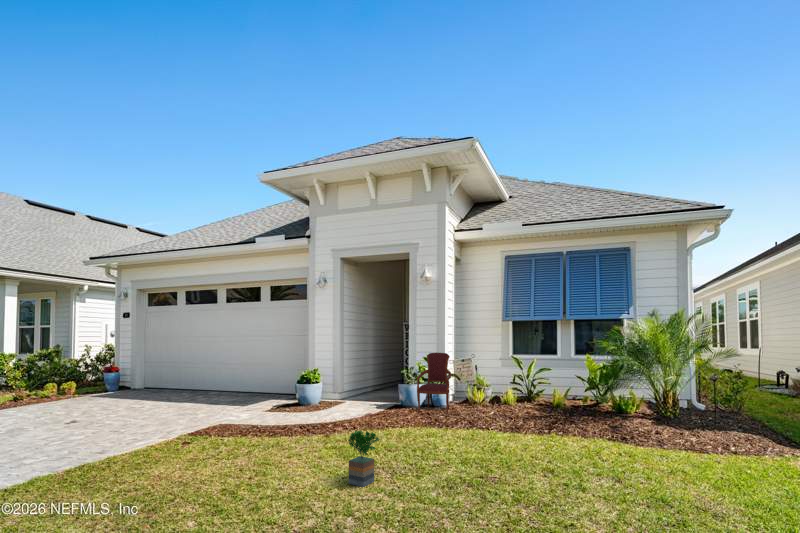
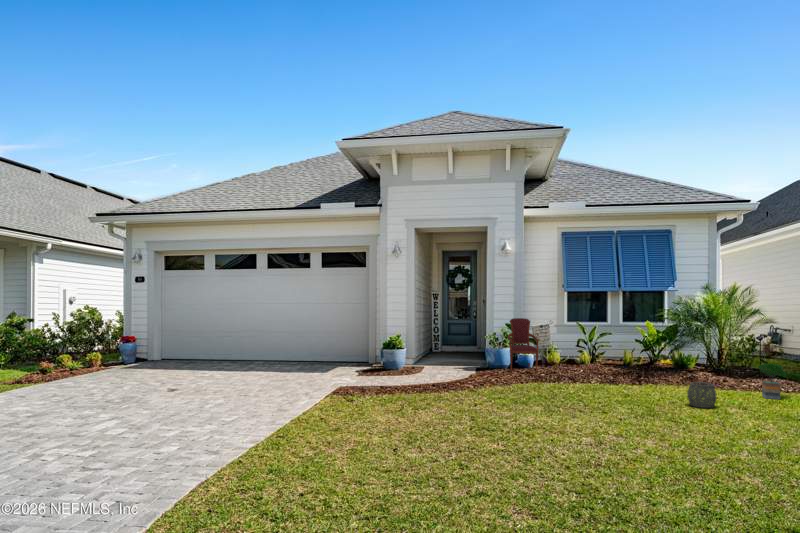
potted tree: present [348,431,379,487] -> present [759,364,786,399]
woven basket: none [536,451,575,493] -> present [687,382,716,408]

